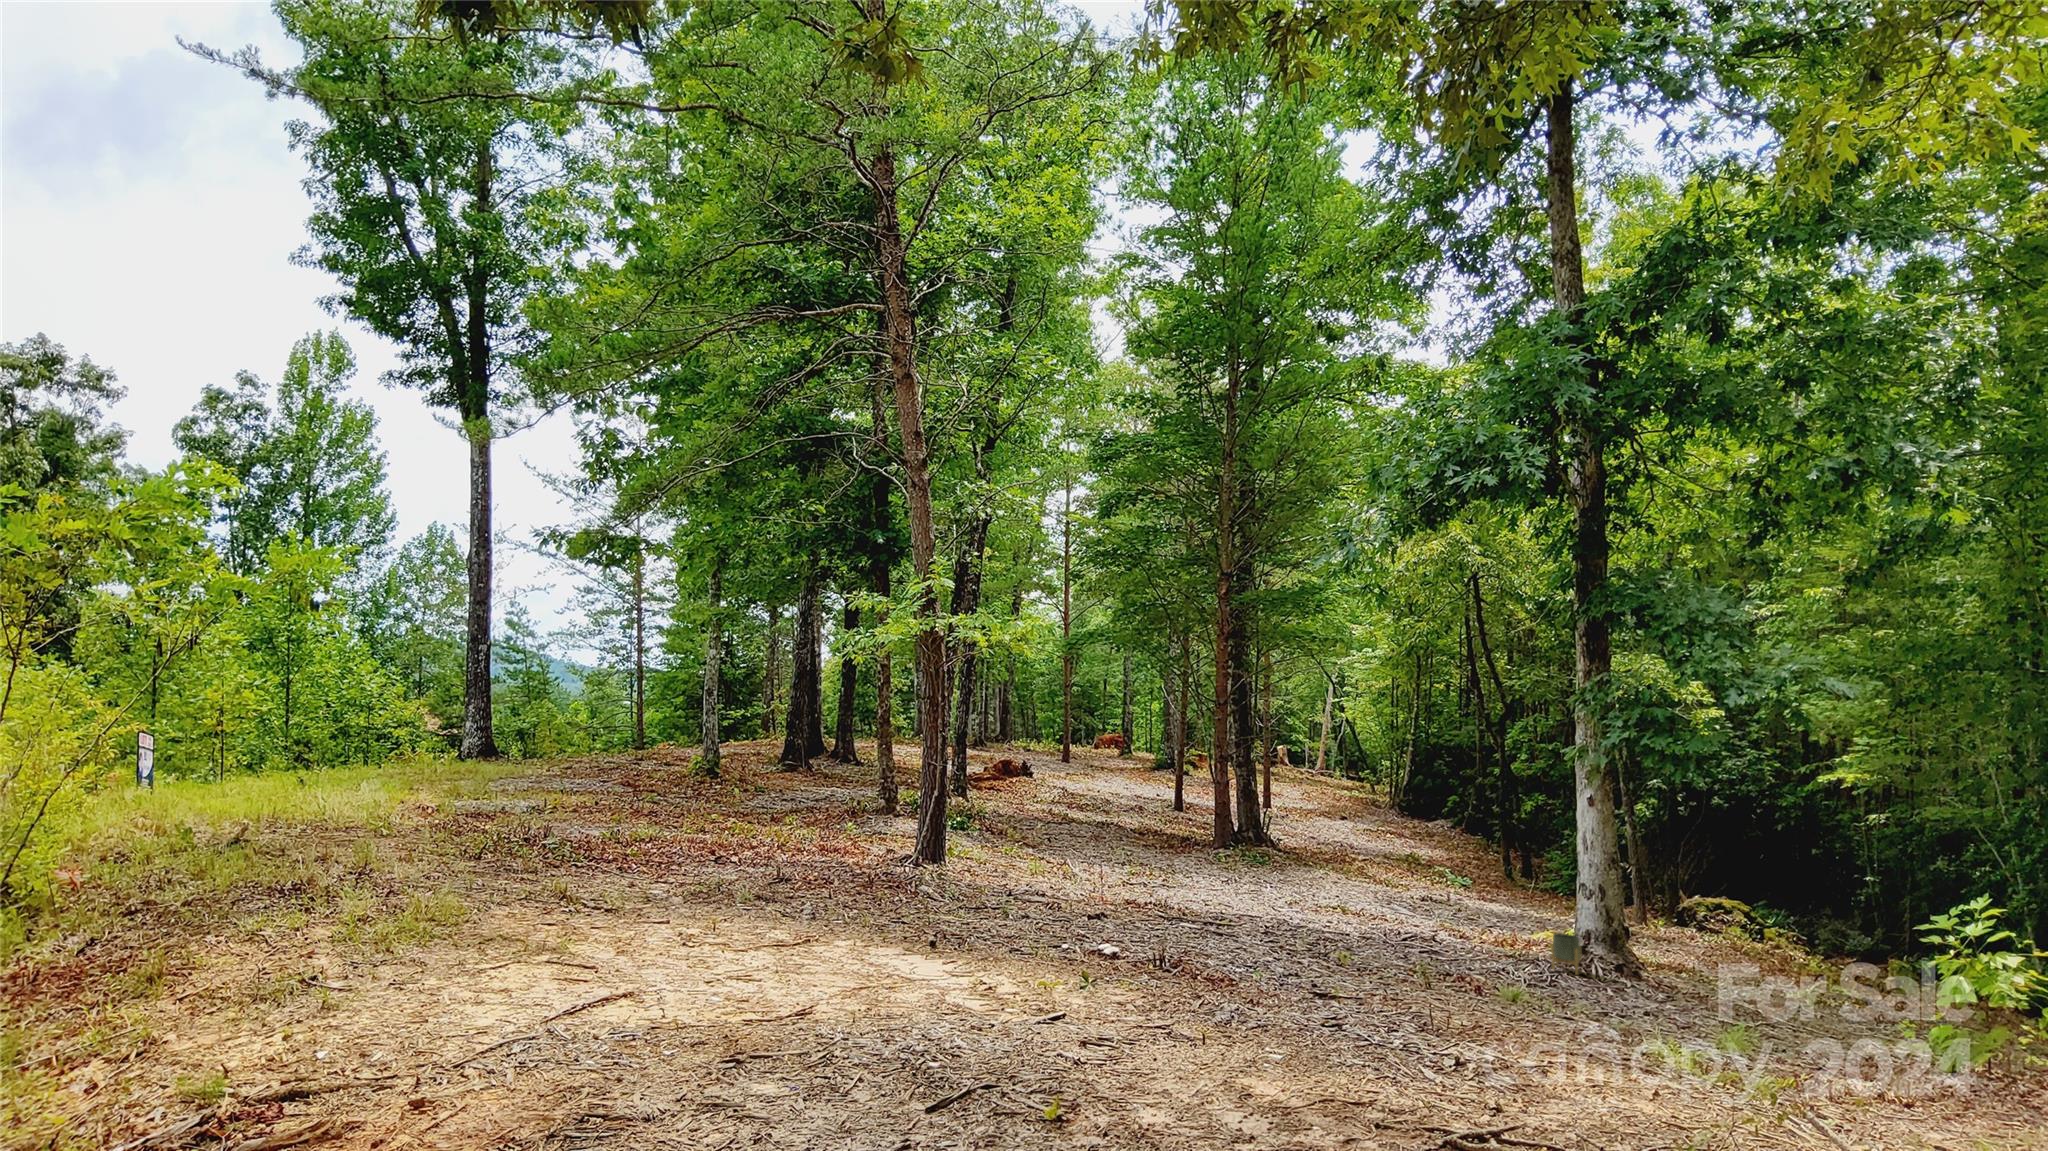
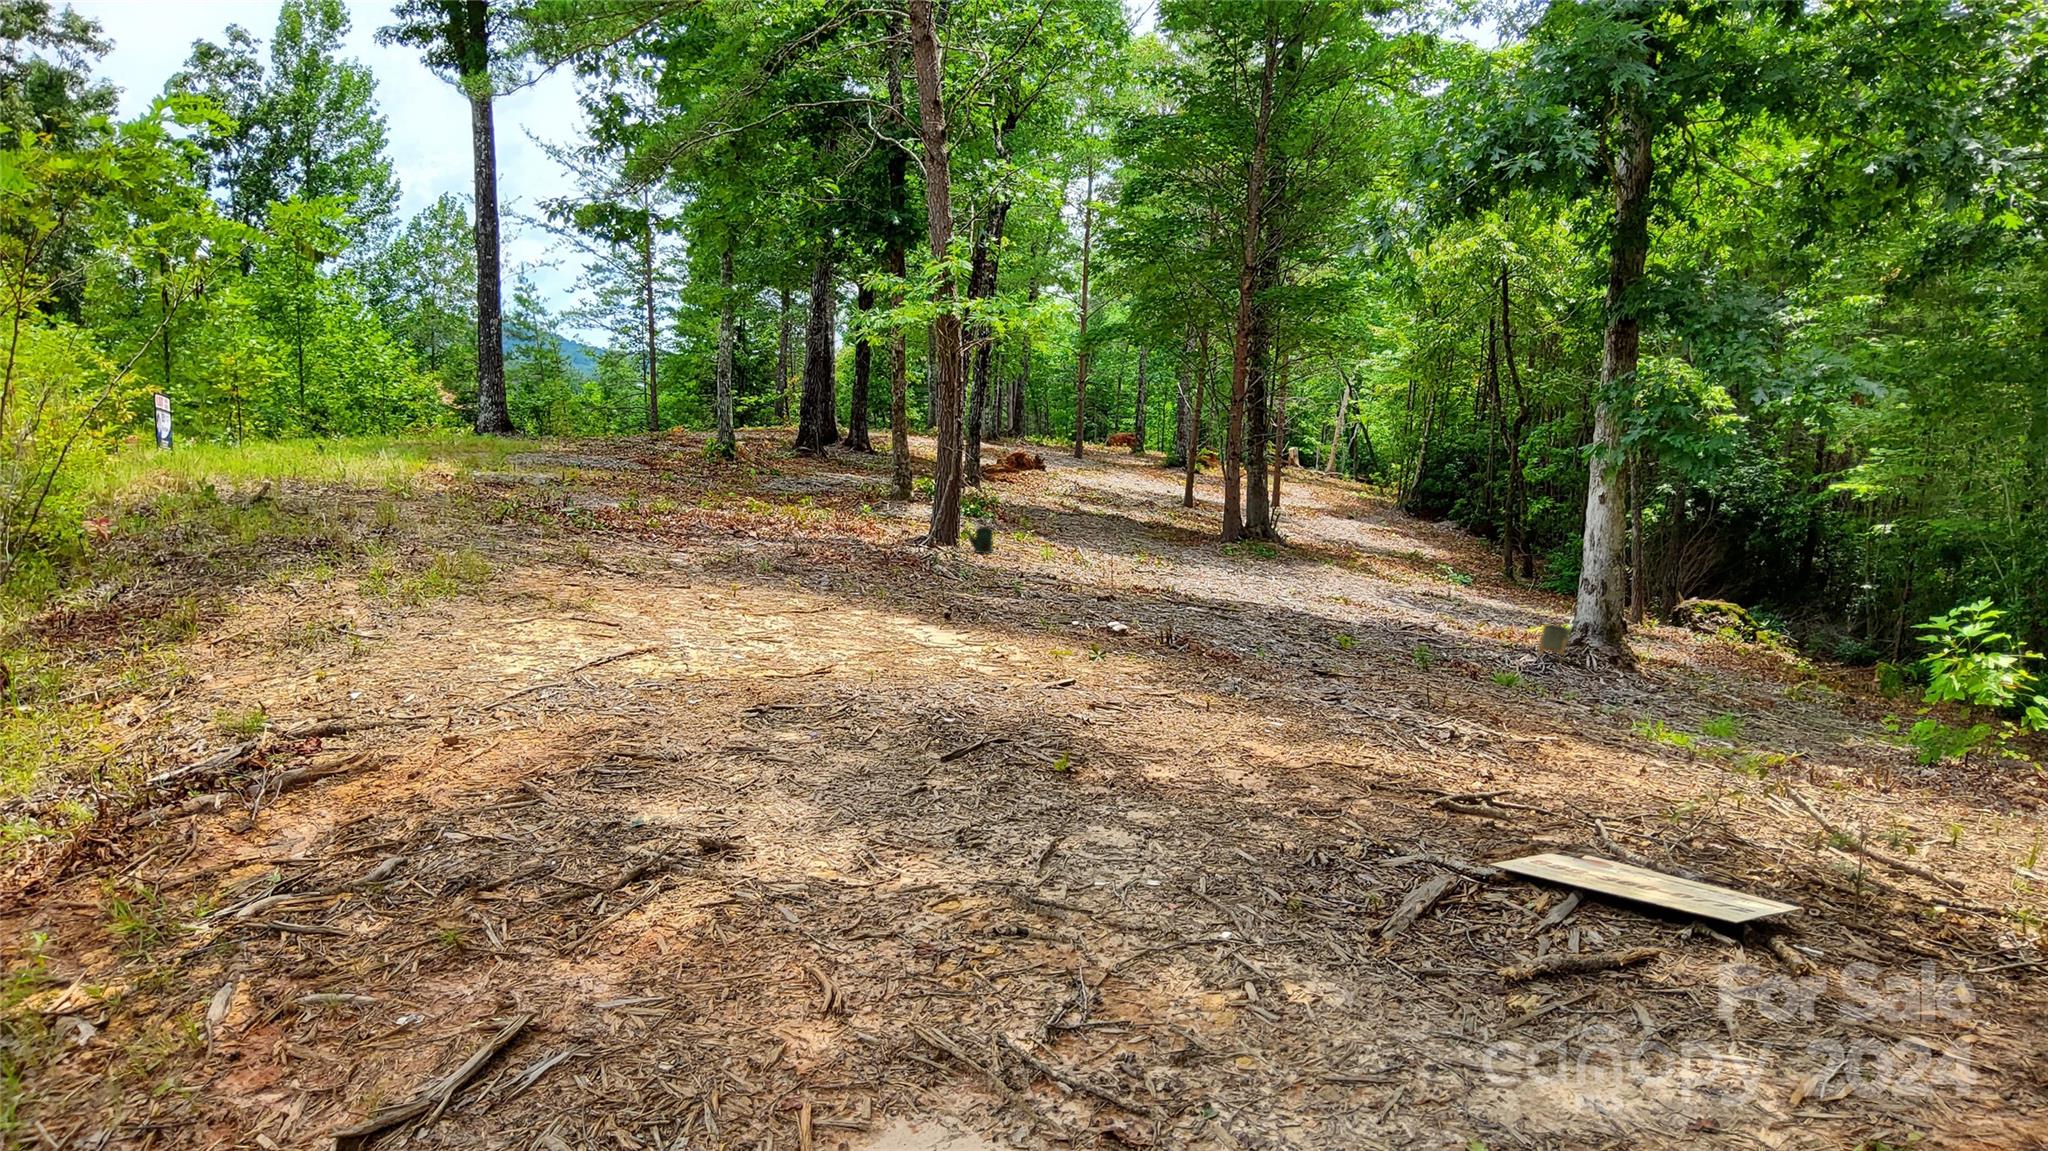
watering can: none [945,840,986,872] -> present [961,523,993,553]

